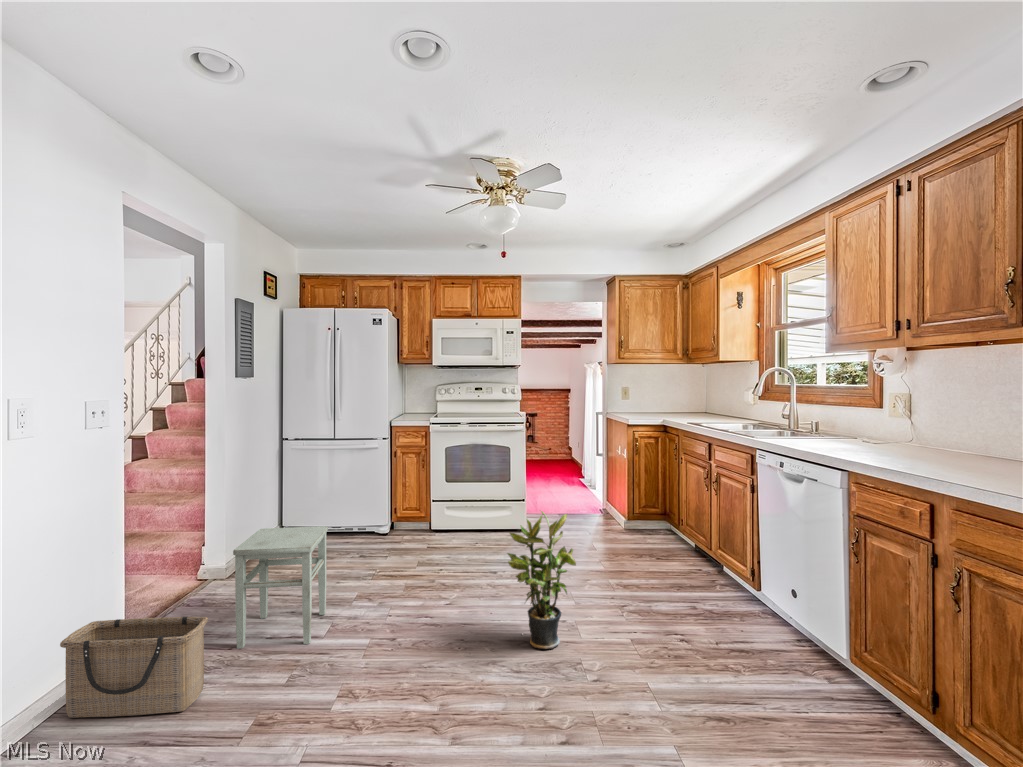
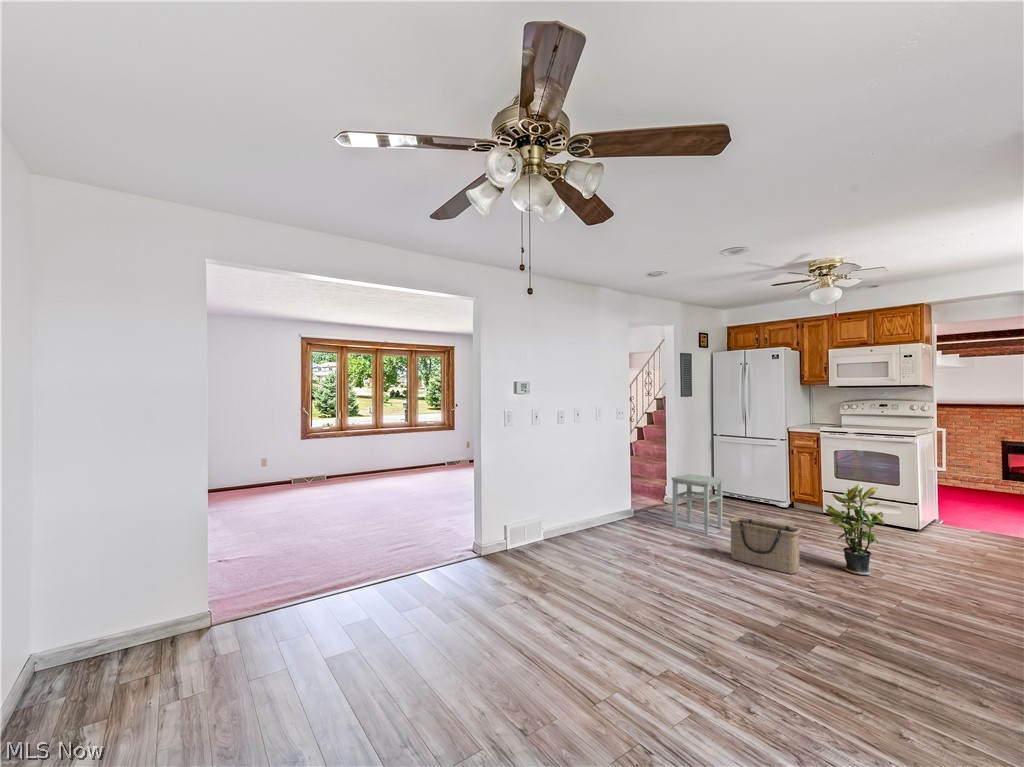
basket: present [60,617,208,717] -> present [729,517,801,574]

